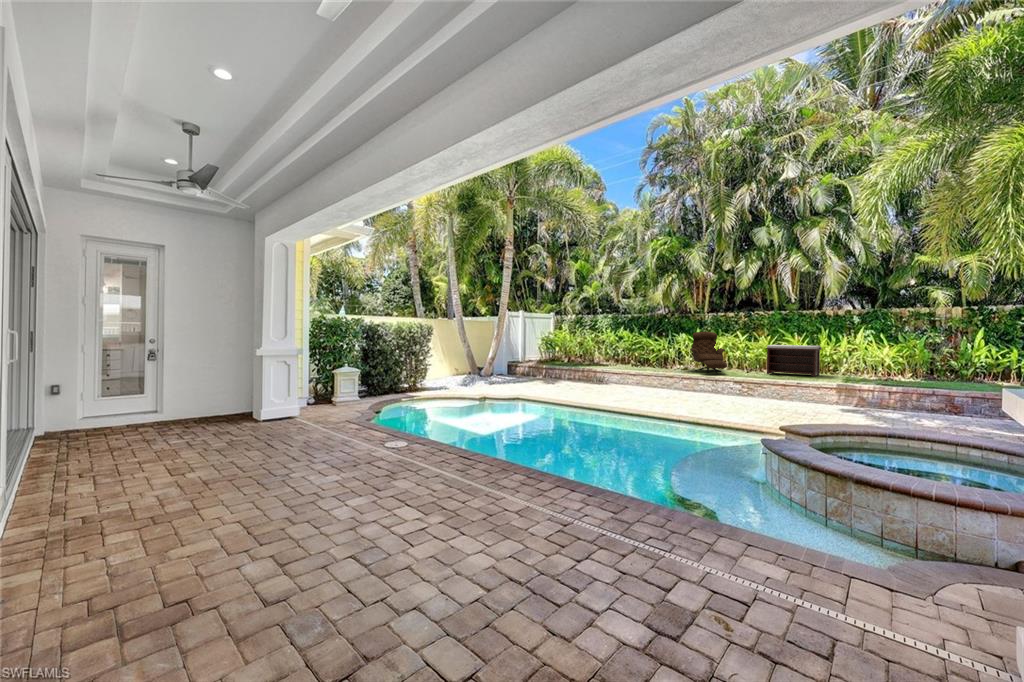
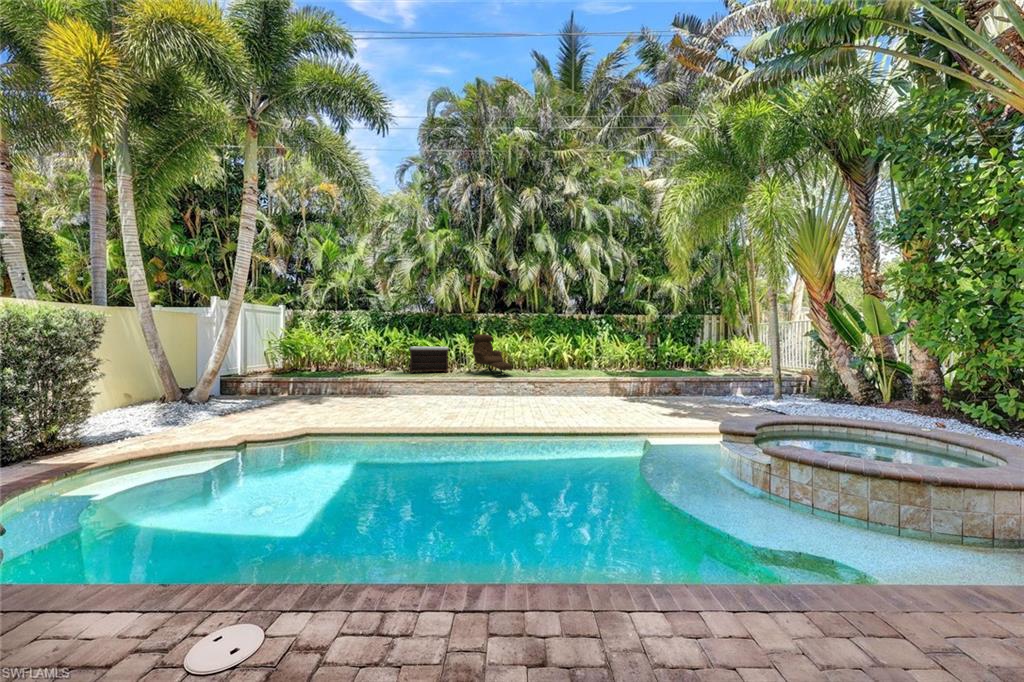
bench: present [766,345,822,377] -> present [409,347,449,373]

